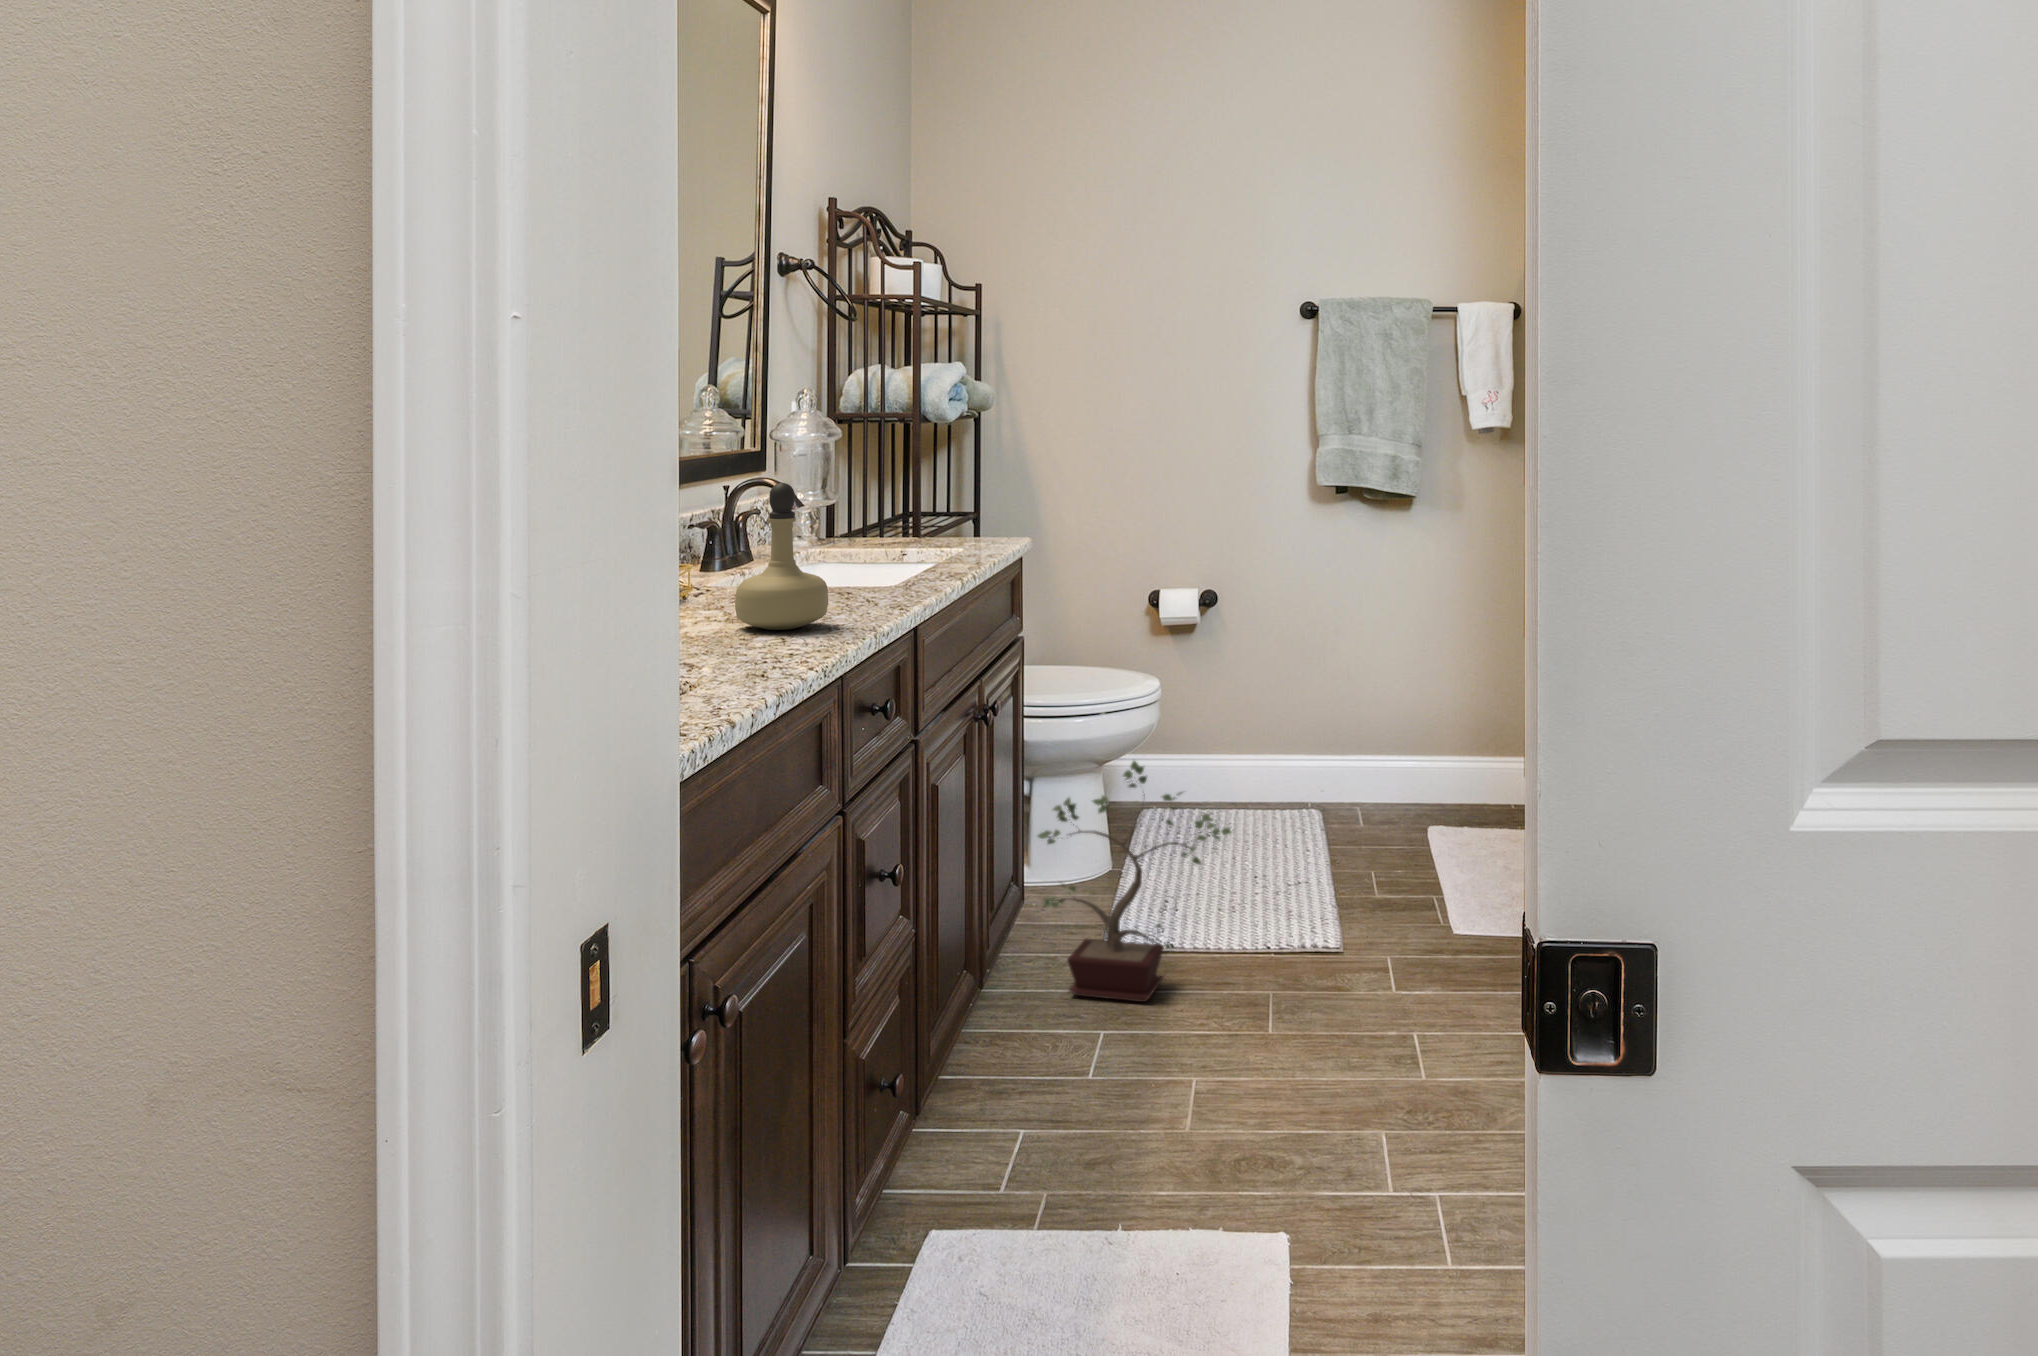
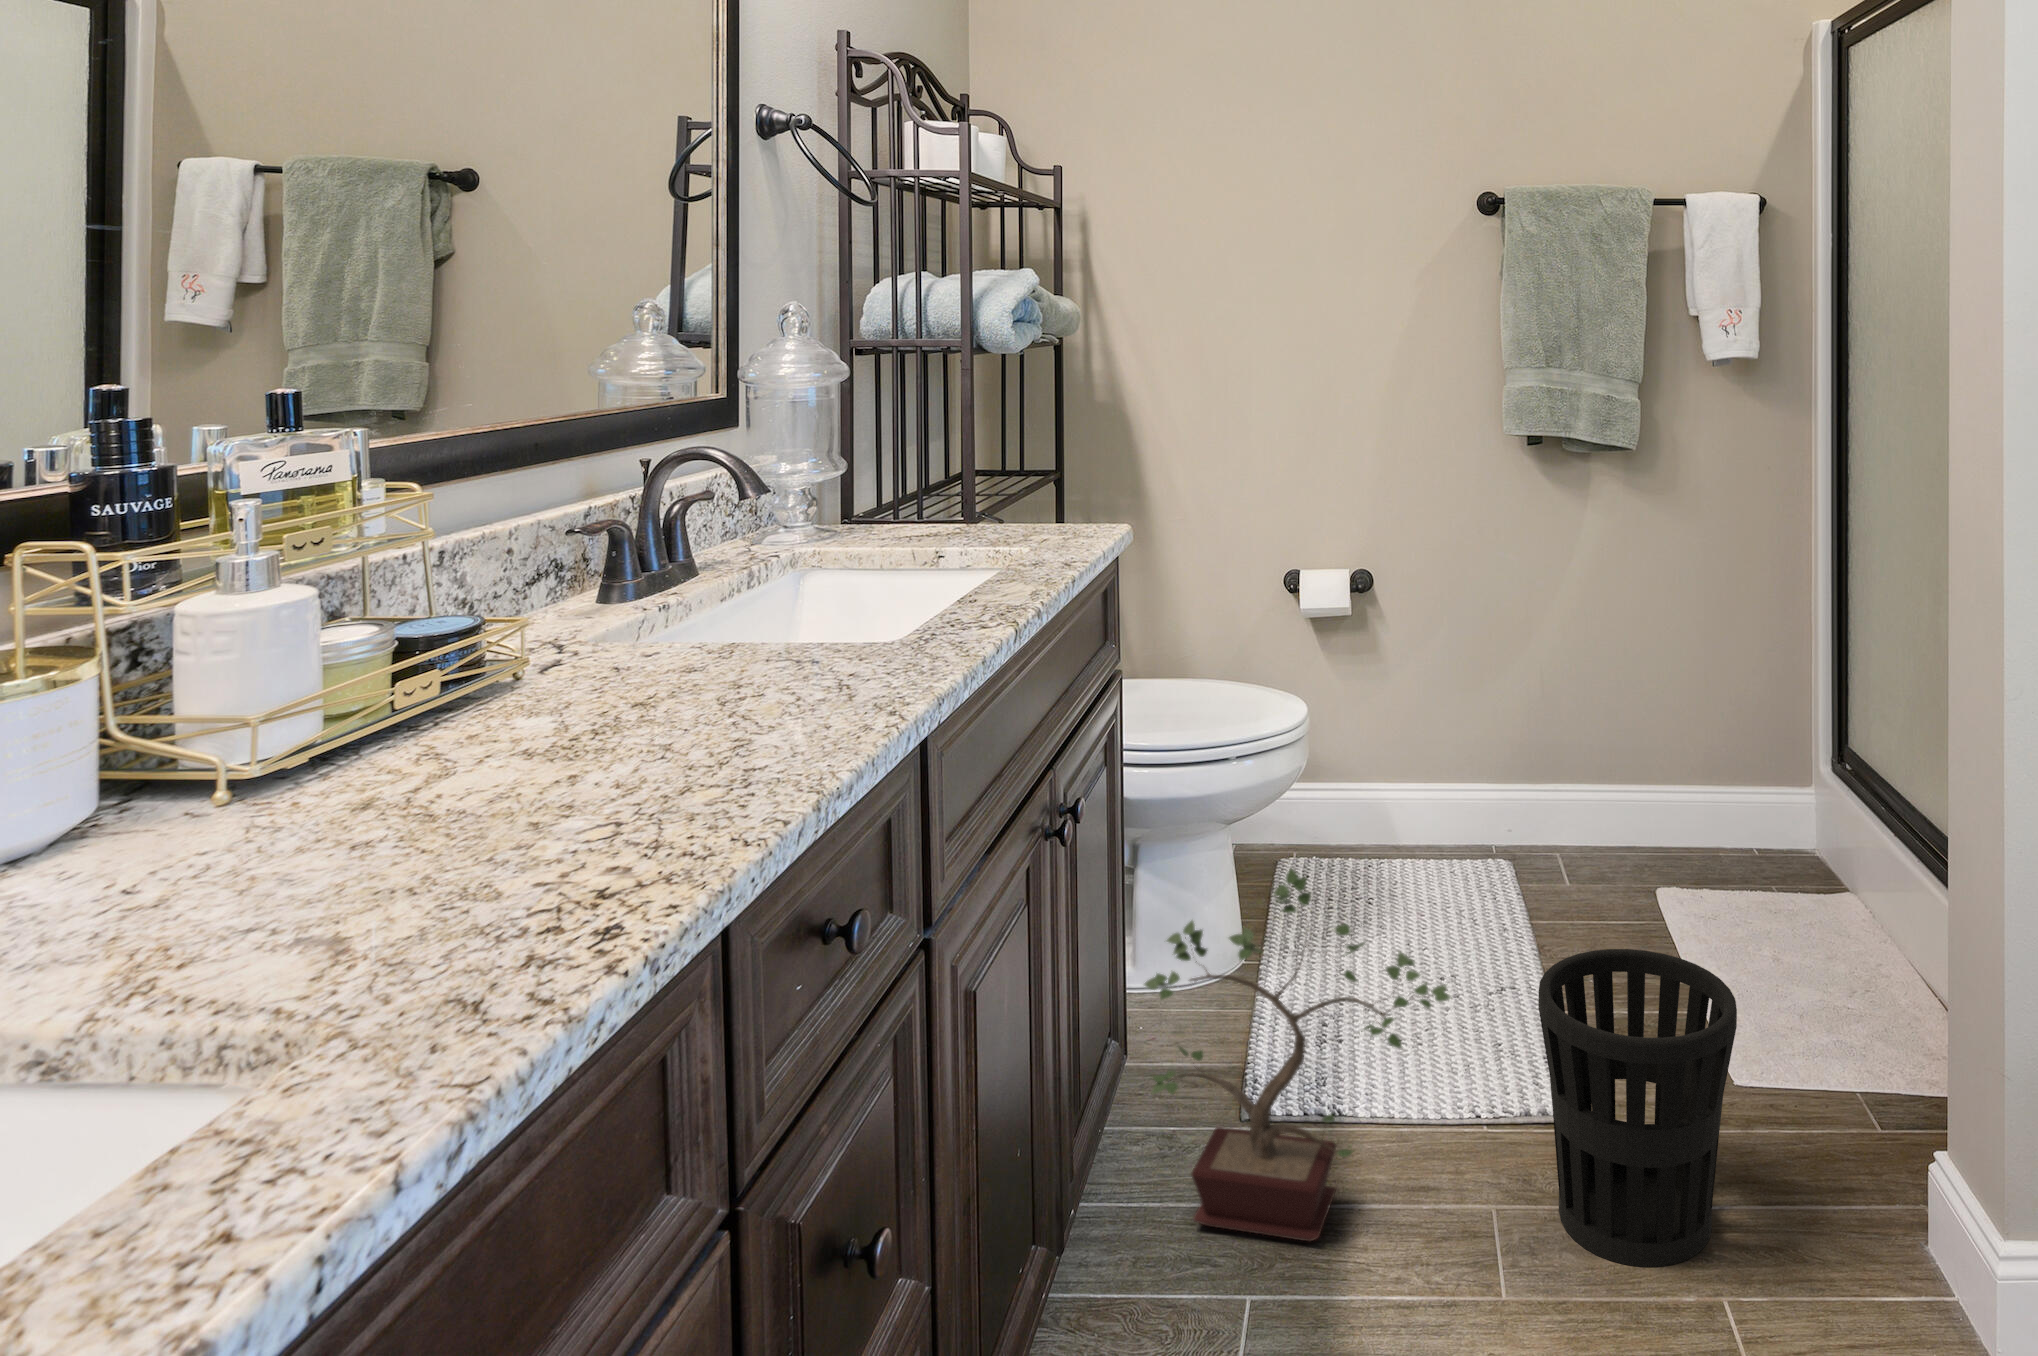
perfume bottle: present [735,483,828,630] -> none [502,489,714,805]
wastebasket: none [1296,821,1423,1012] -> present [1538,949,1737,1267]

